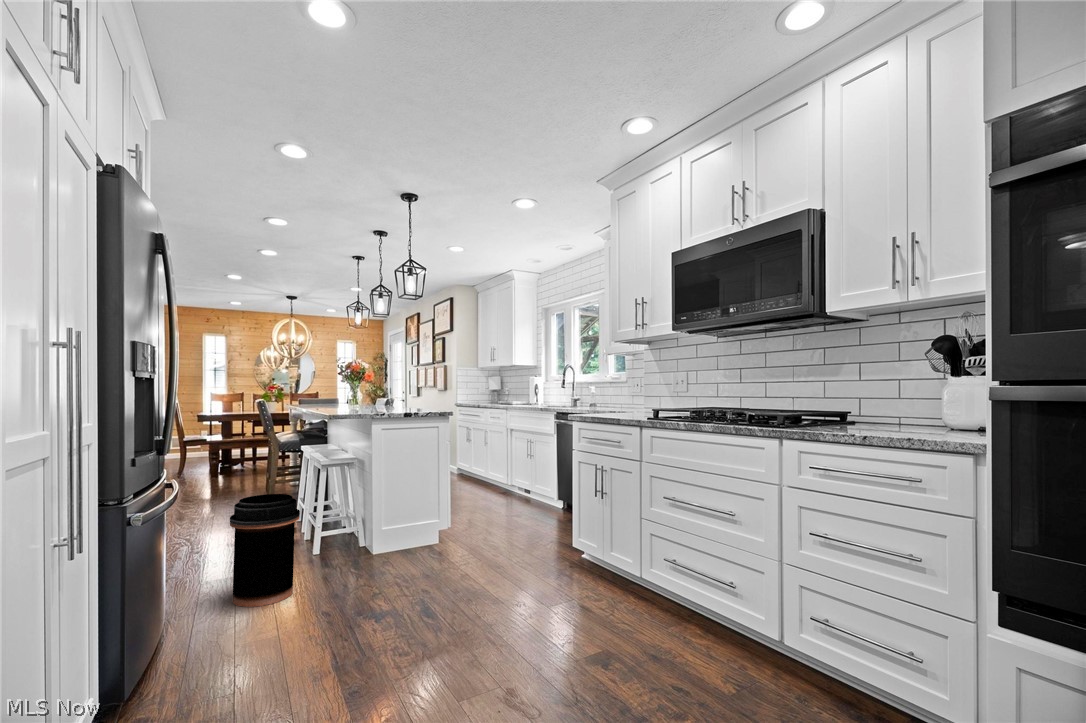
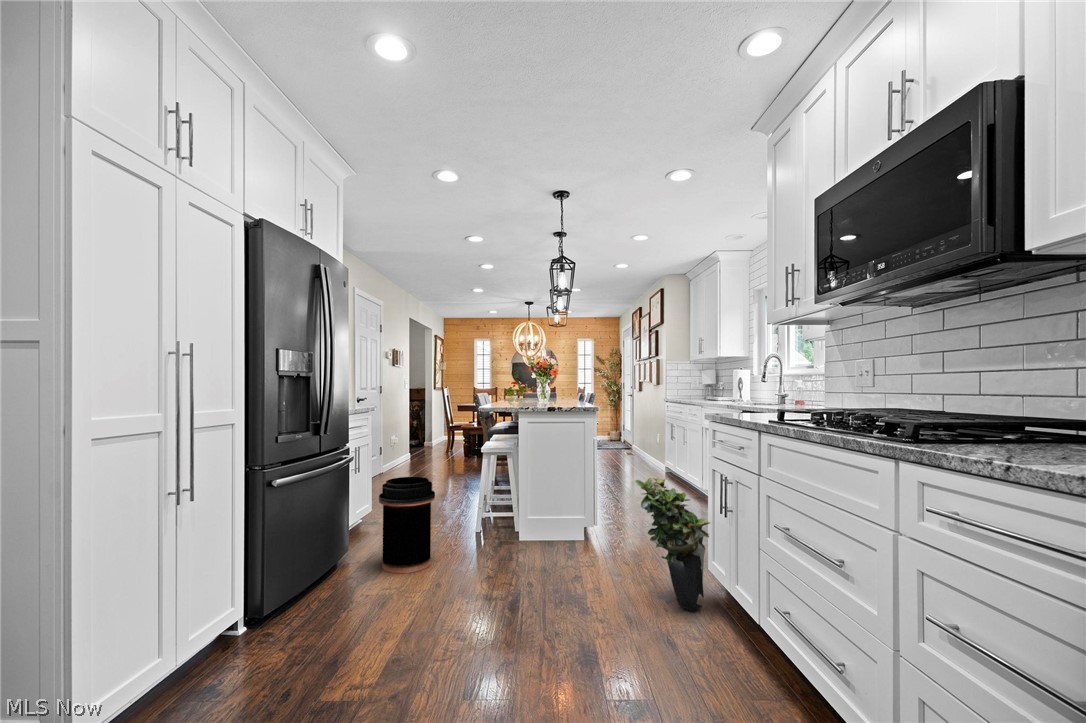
potted plant: none [523,469,588,582] -> present [635,477,710,612]

